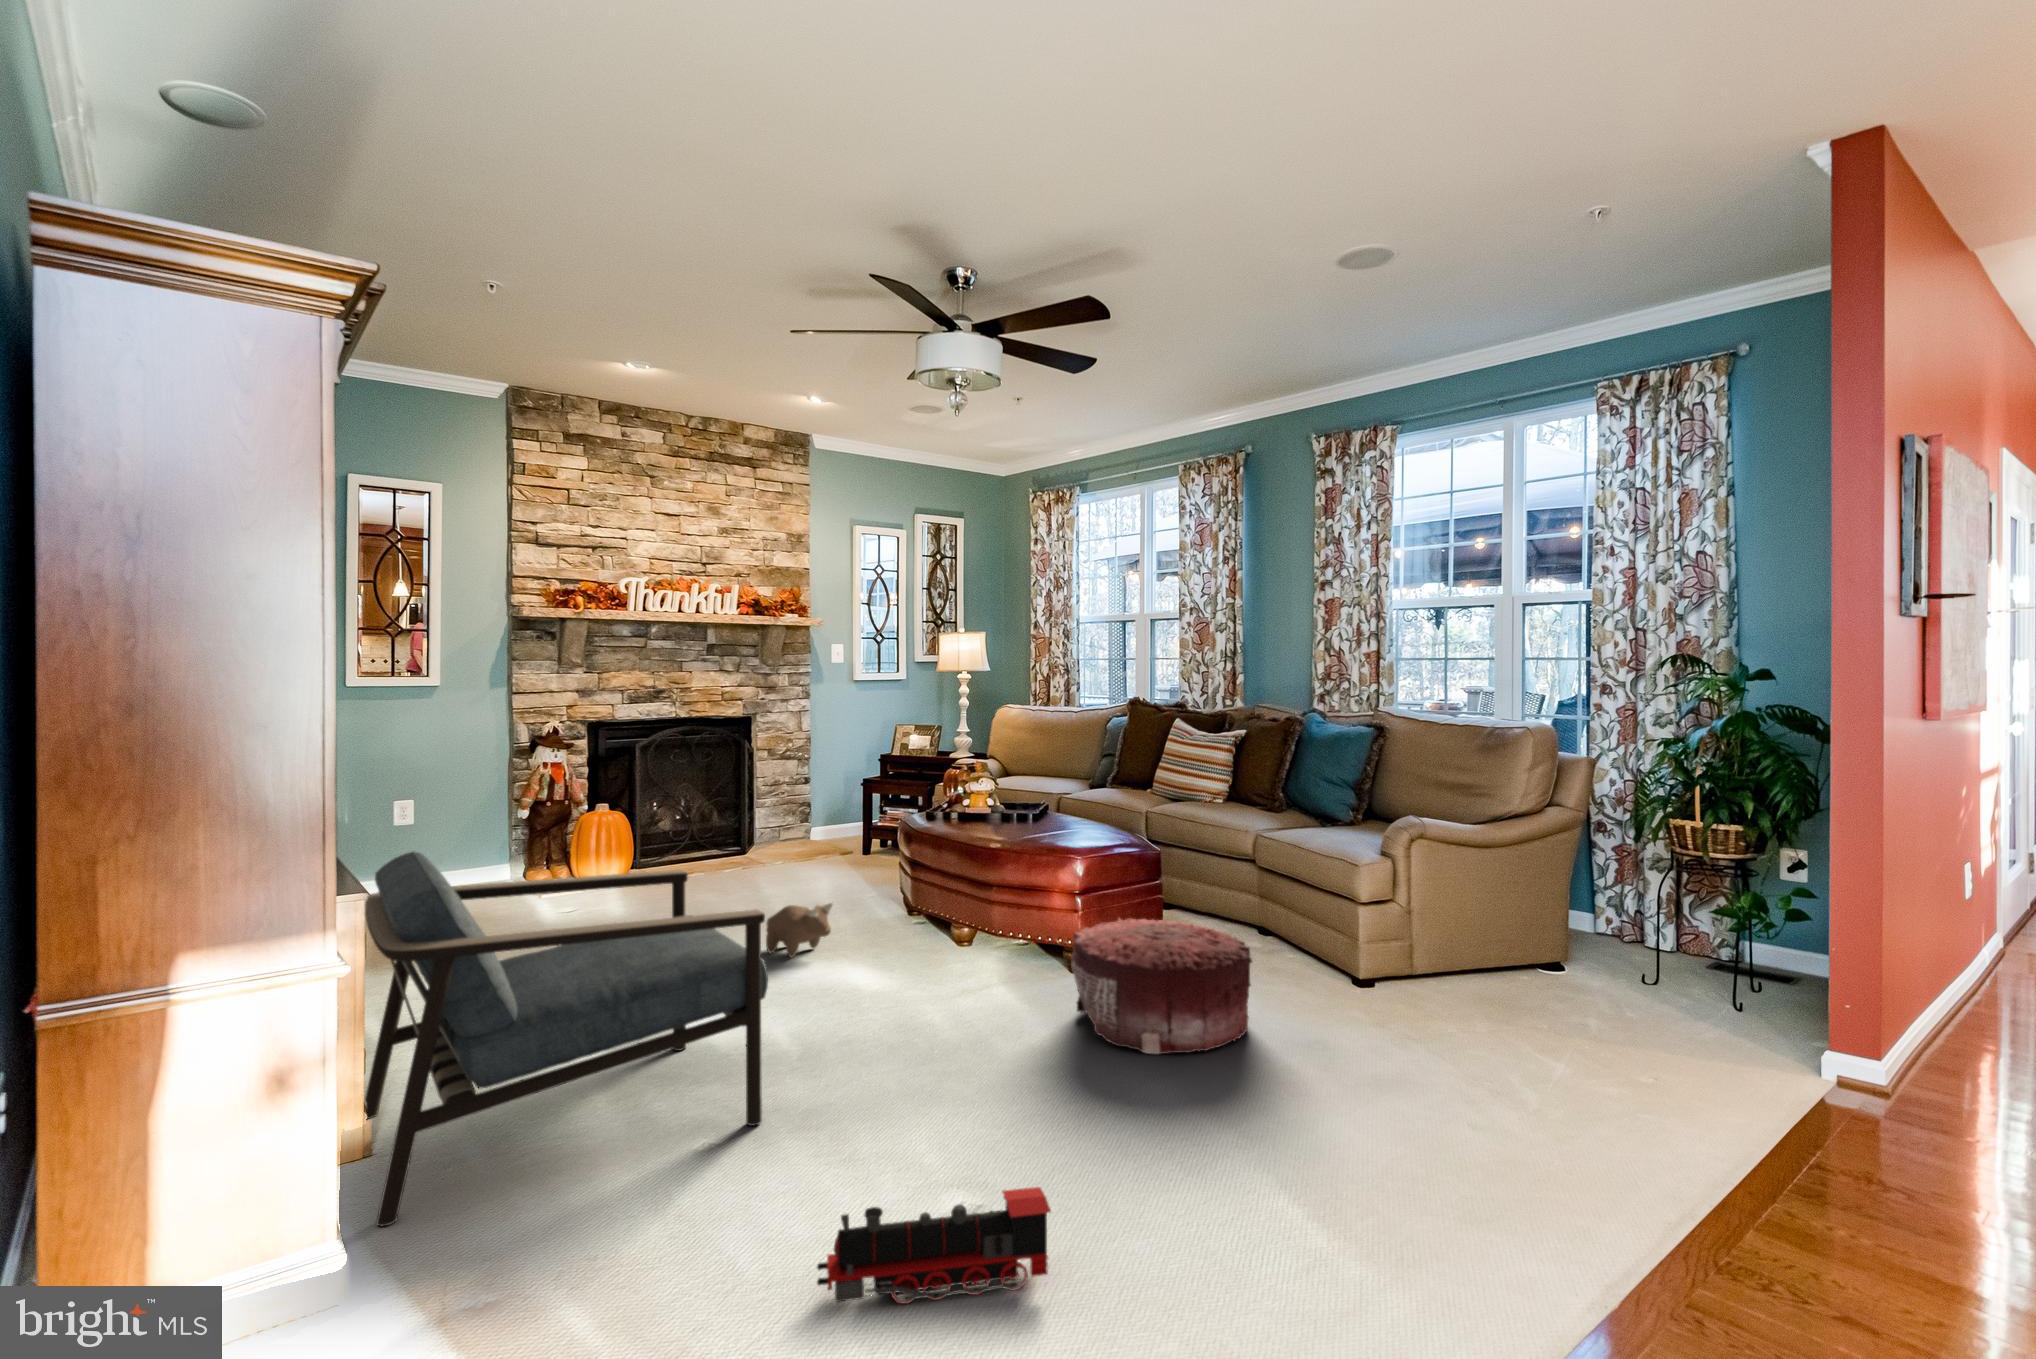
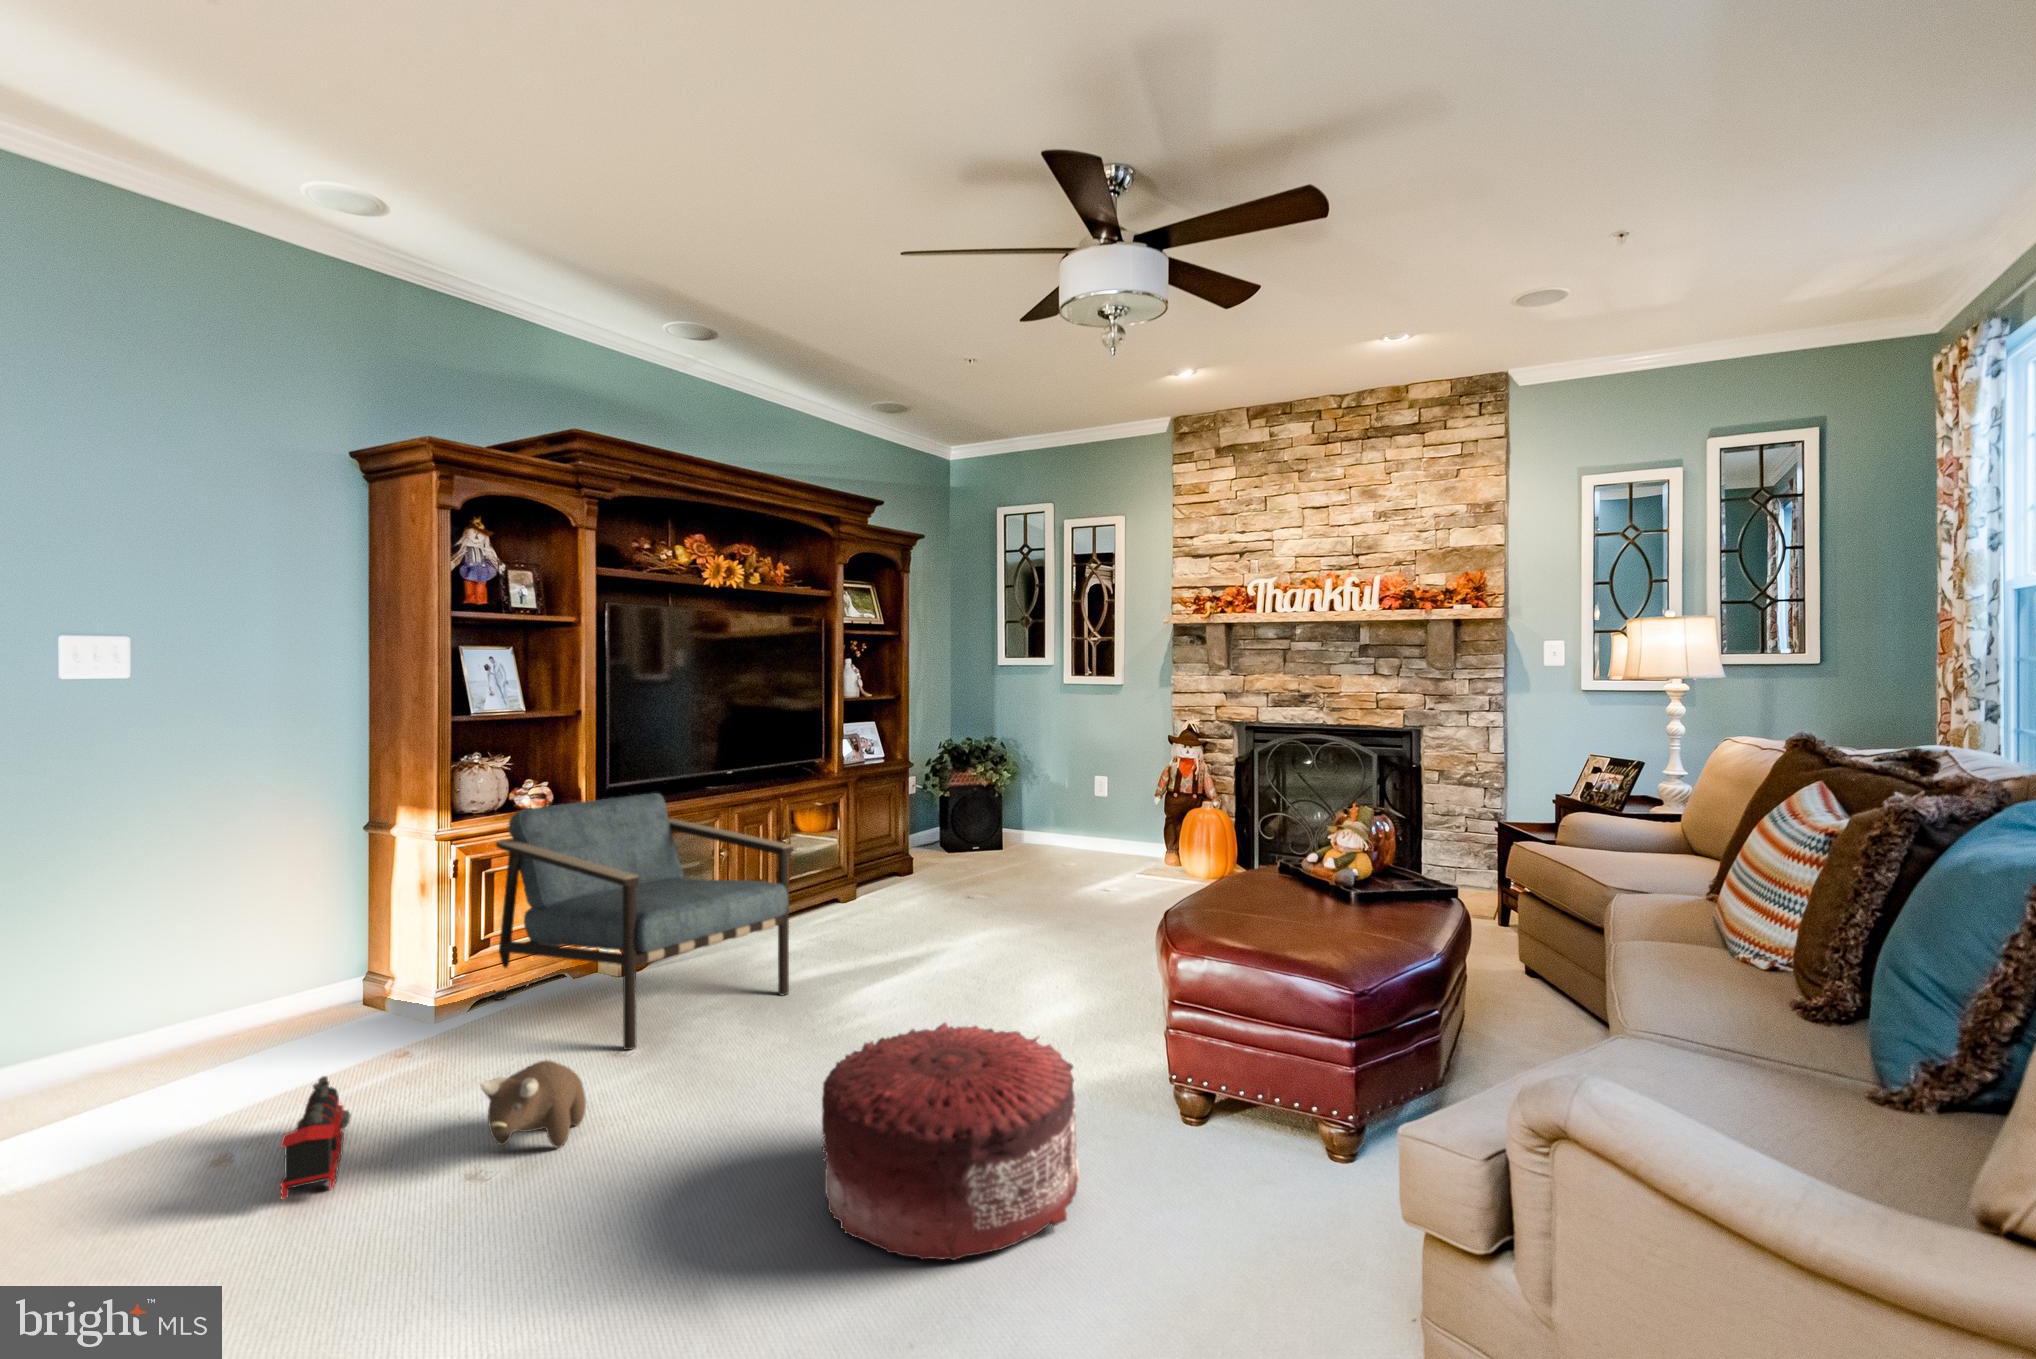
plush toy: present [766,903,832,958] -> present [481,1060,586,1148]

